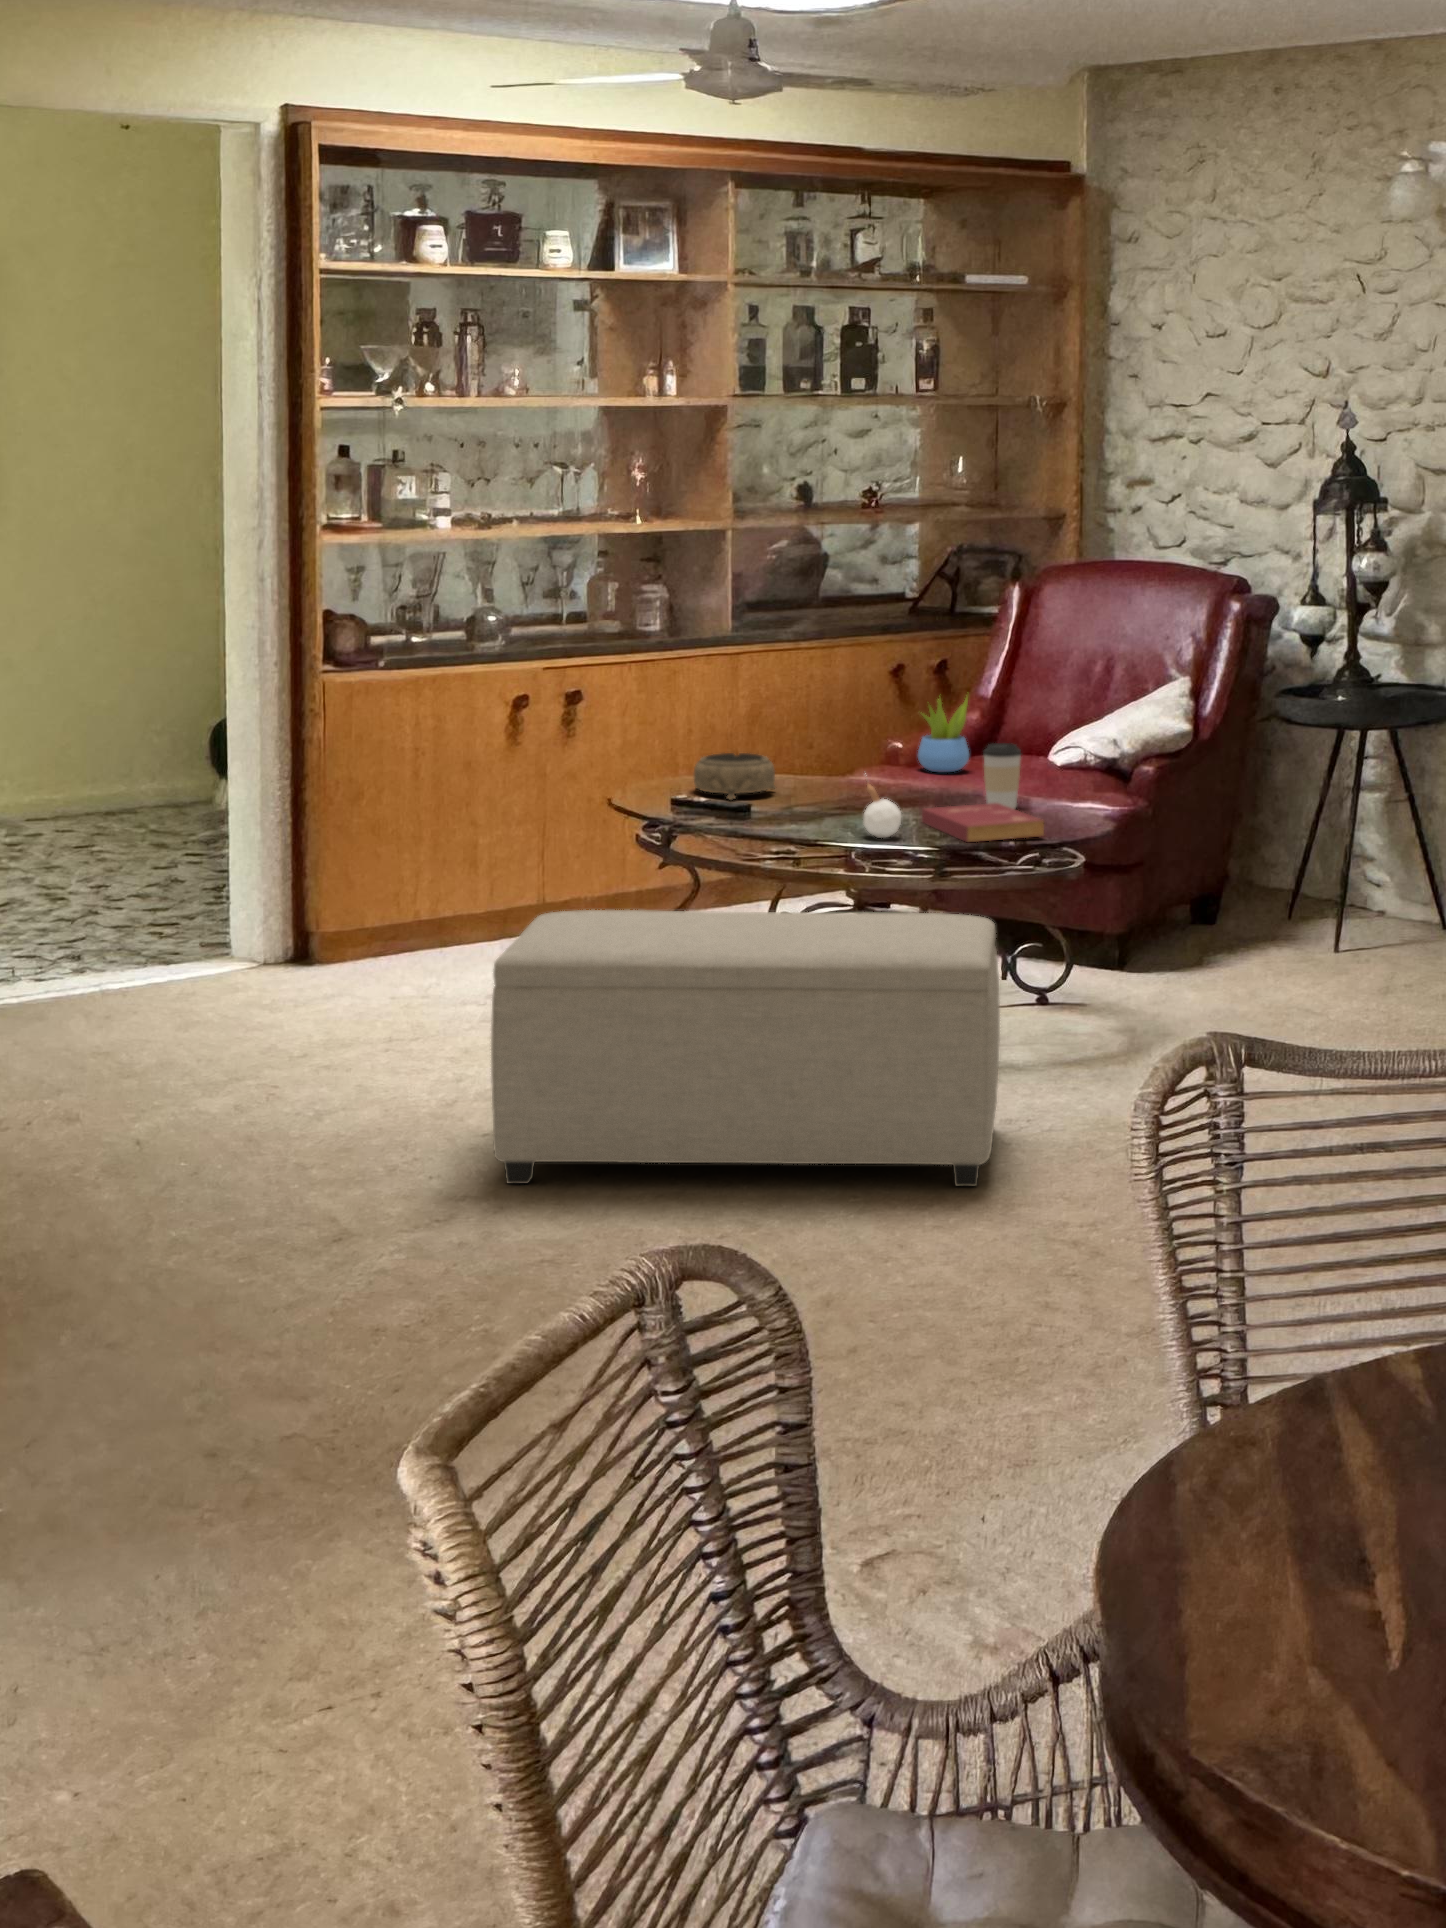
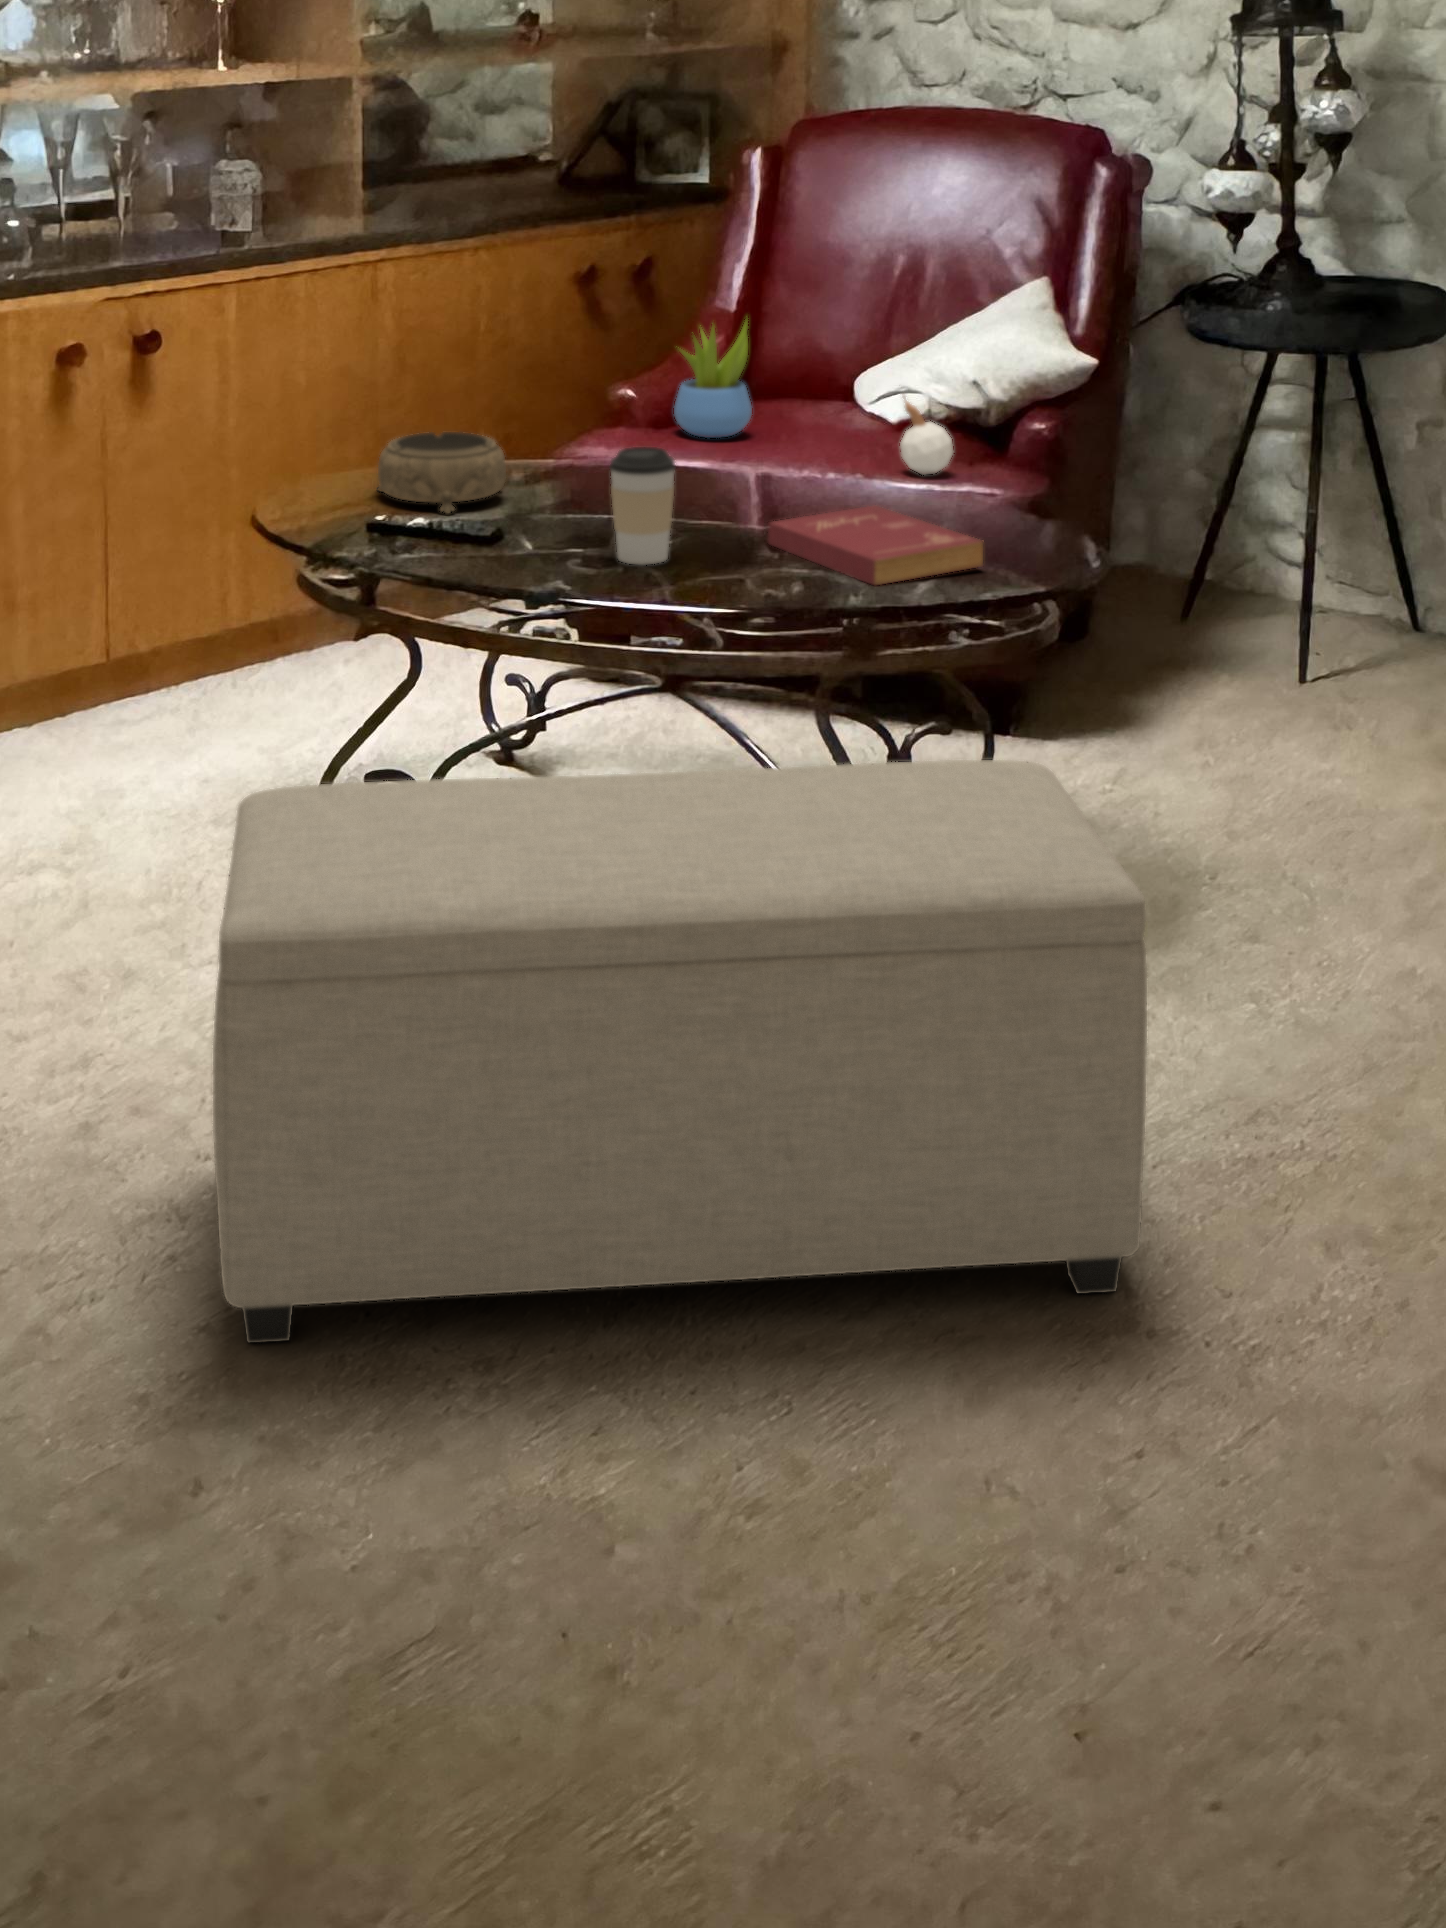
coffee cup: present [983,743,1021,809] -> present [610,447,676,564]
candle: present [863,778,901,838] -> present [900,397,953,474]

